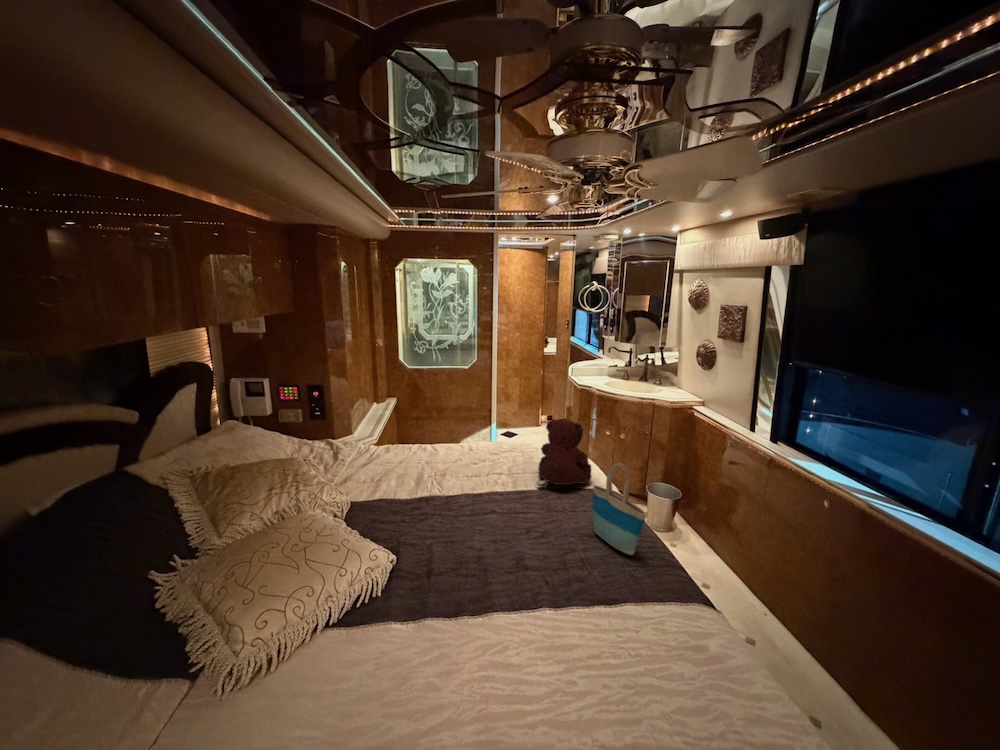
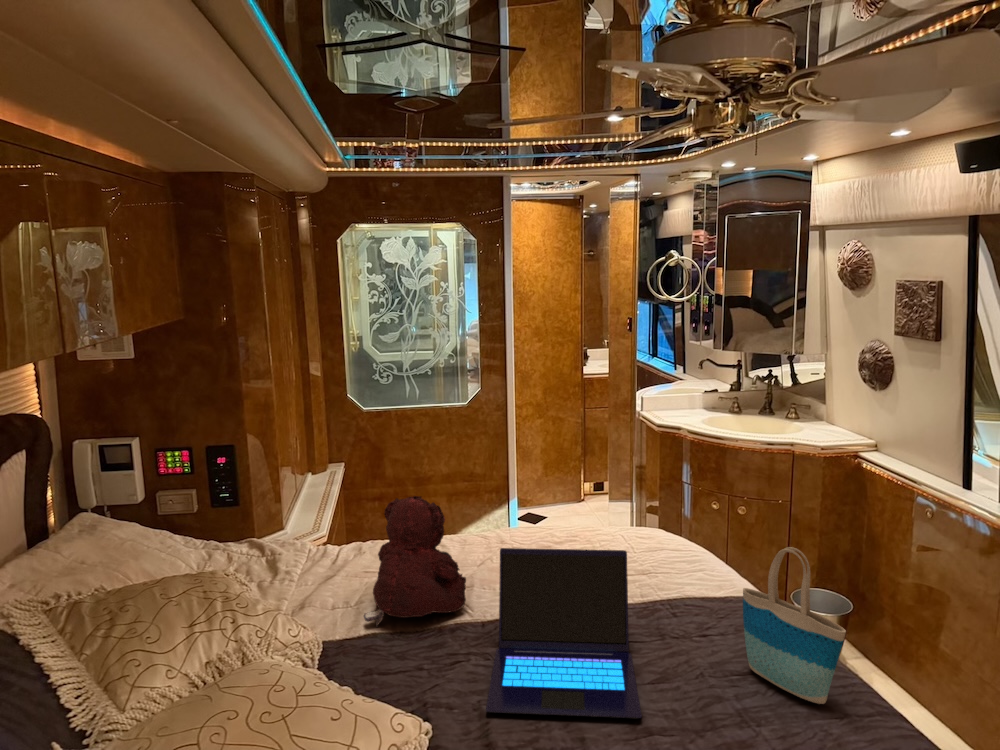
teddy bear: present [537,418,592,489] -> present [364,496,466,626]
laptop: none [434,454,529,557] -> present [486,548,642,718]

